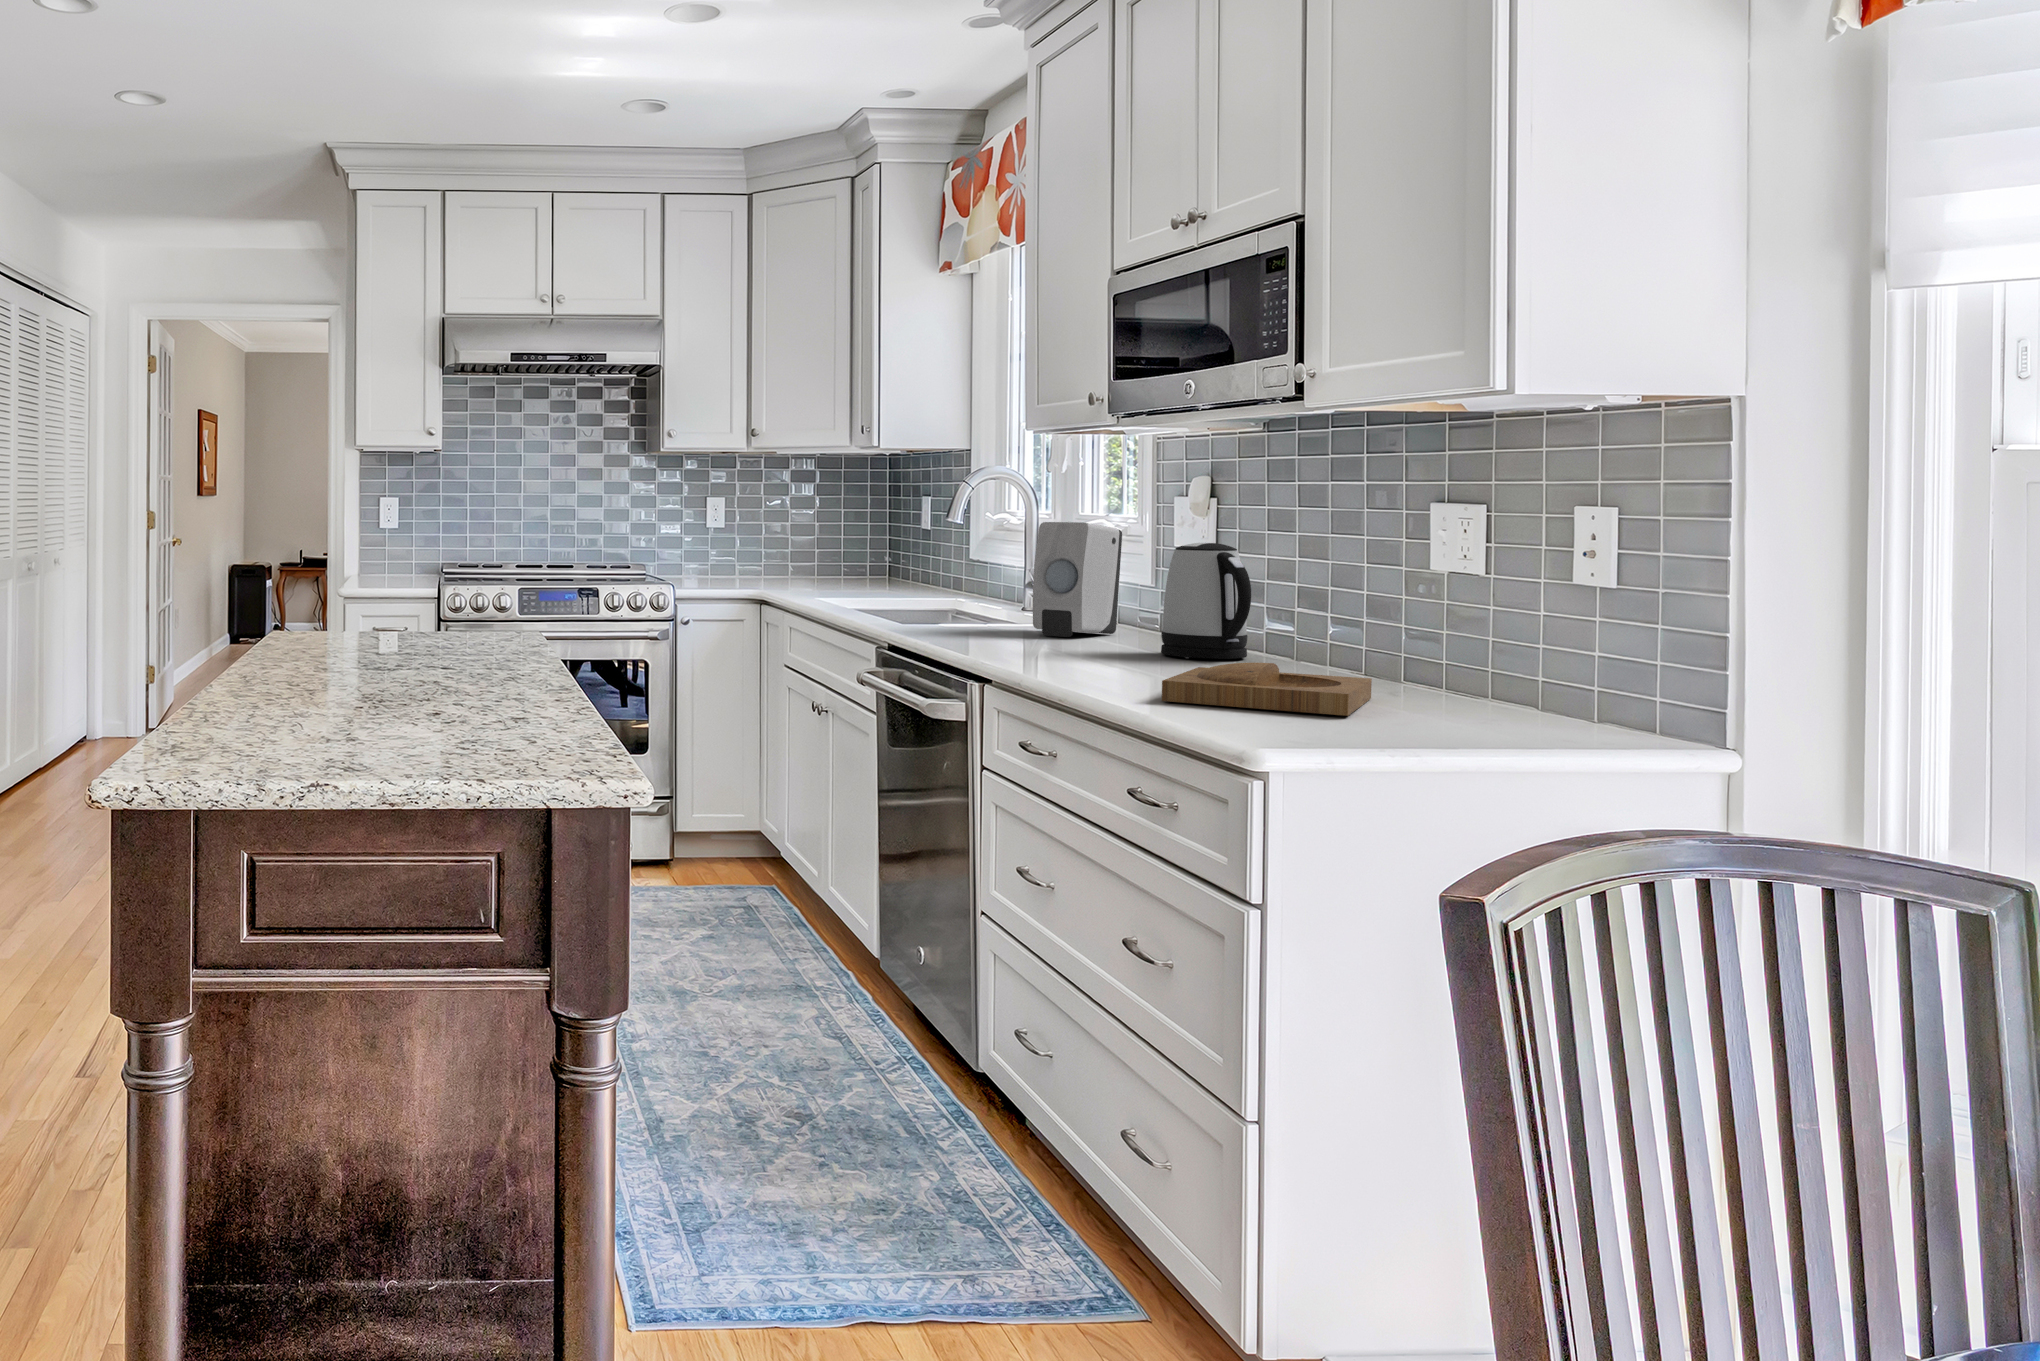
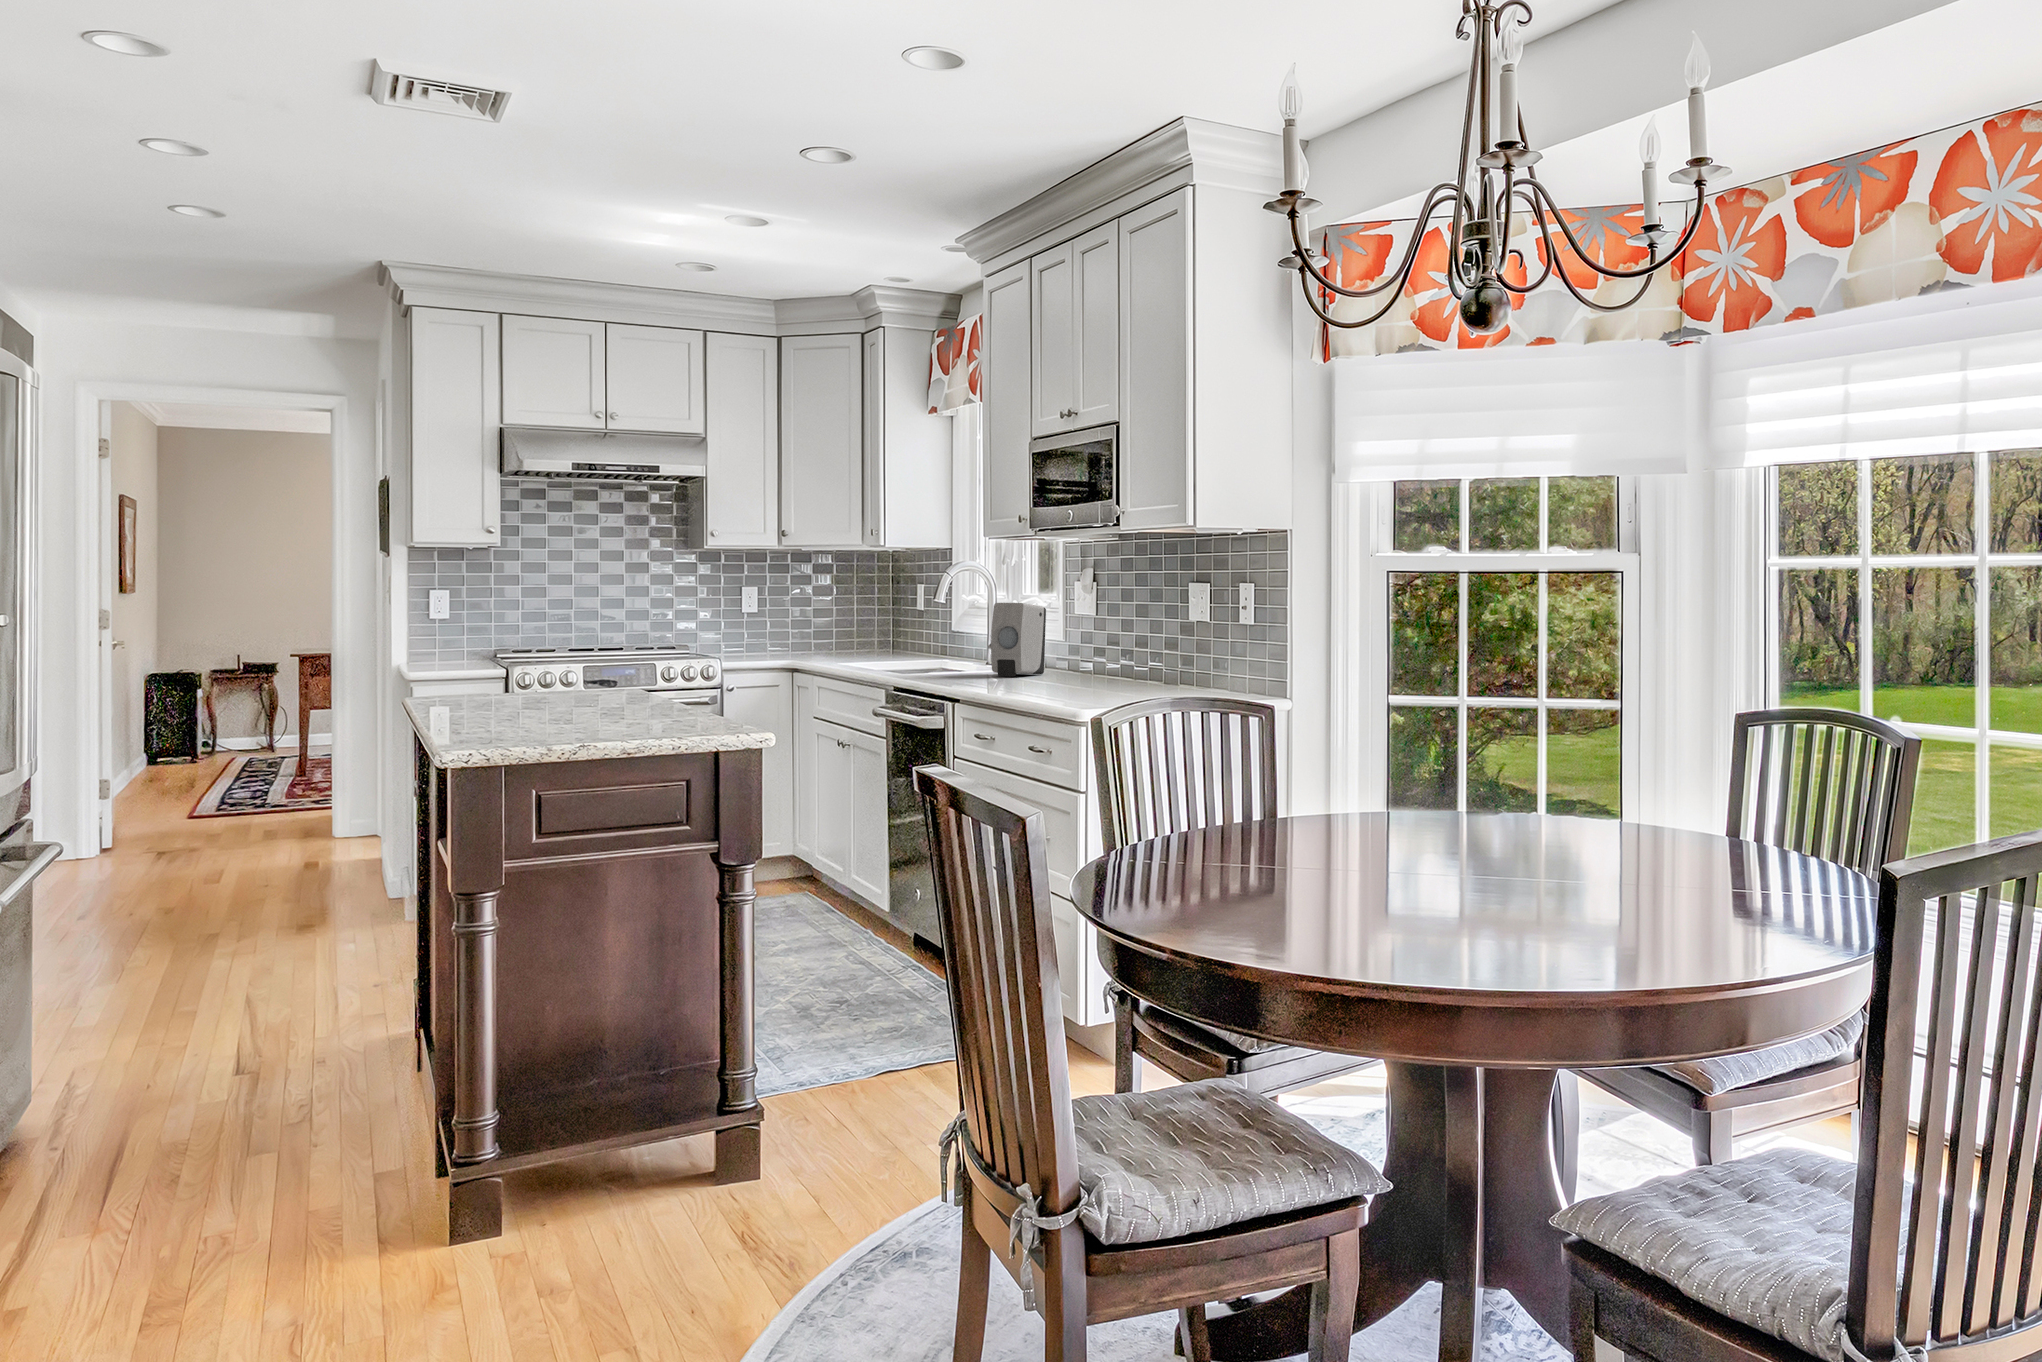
kettle: present [1161,543,1251,659] -> none [1064,614,1111,684]
tray: present [1162,663,1372,716] -> none [1049,679,1158,702]

